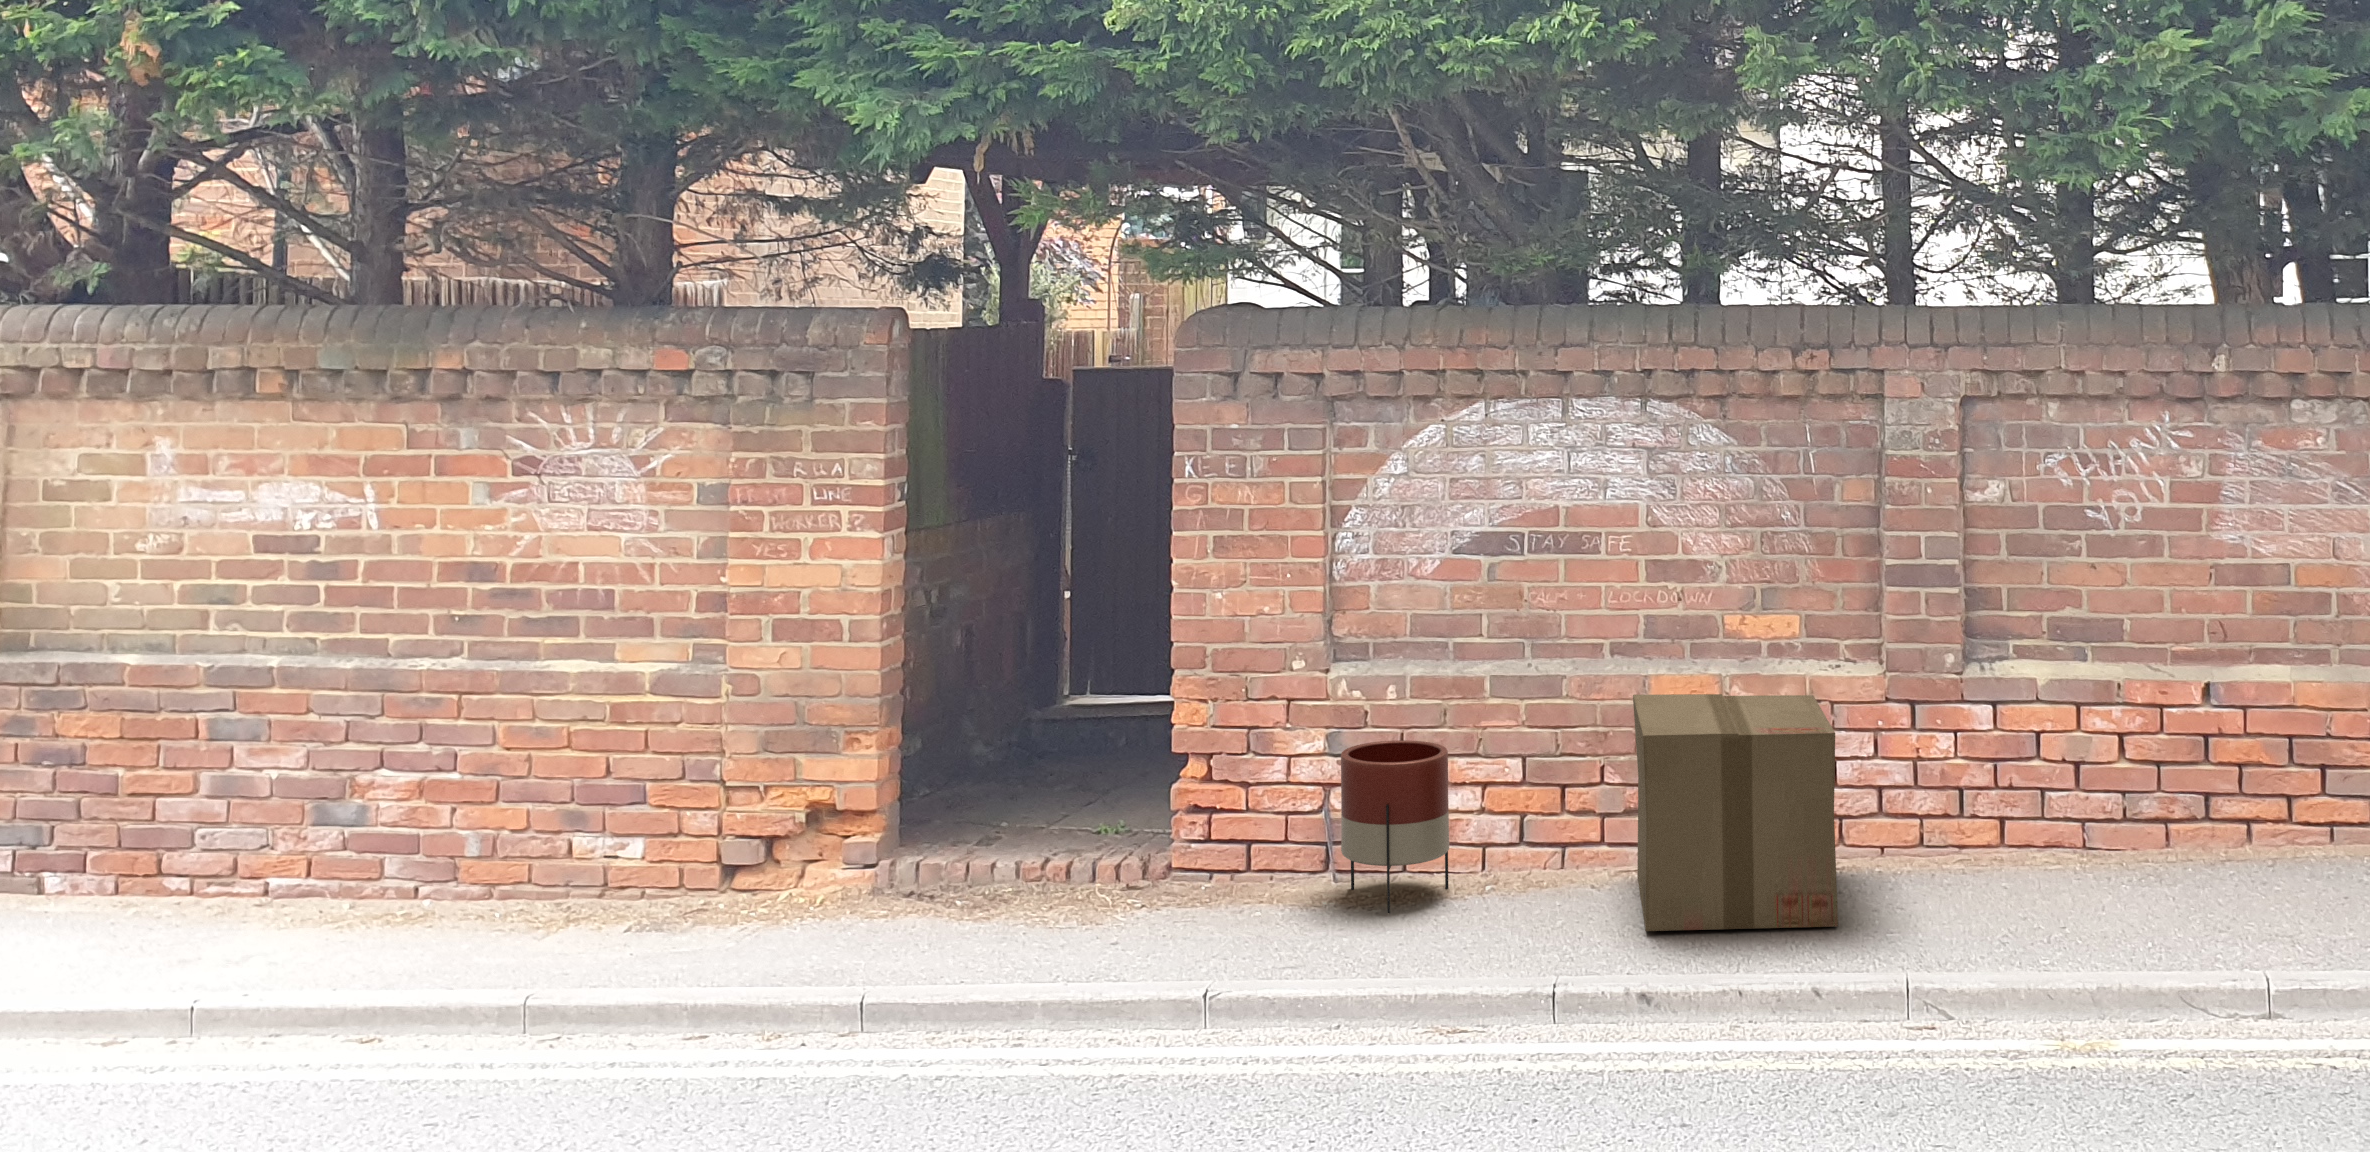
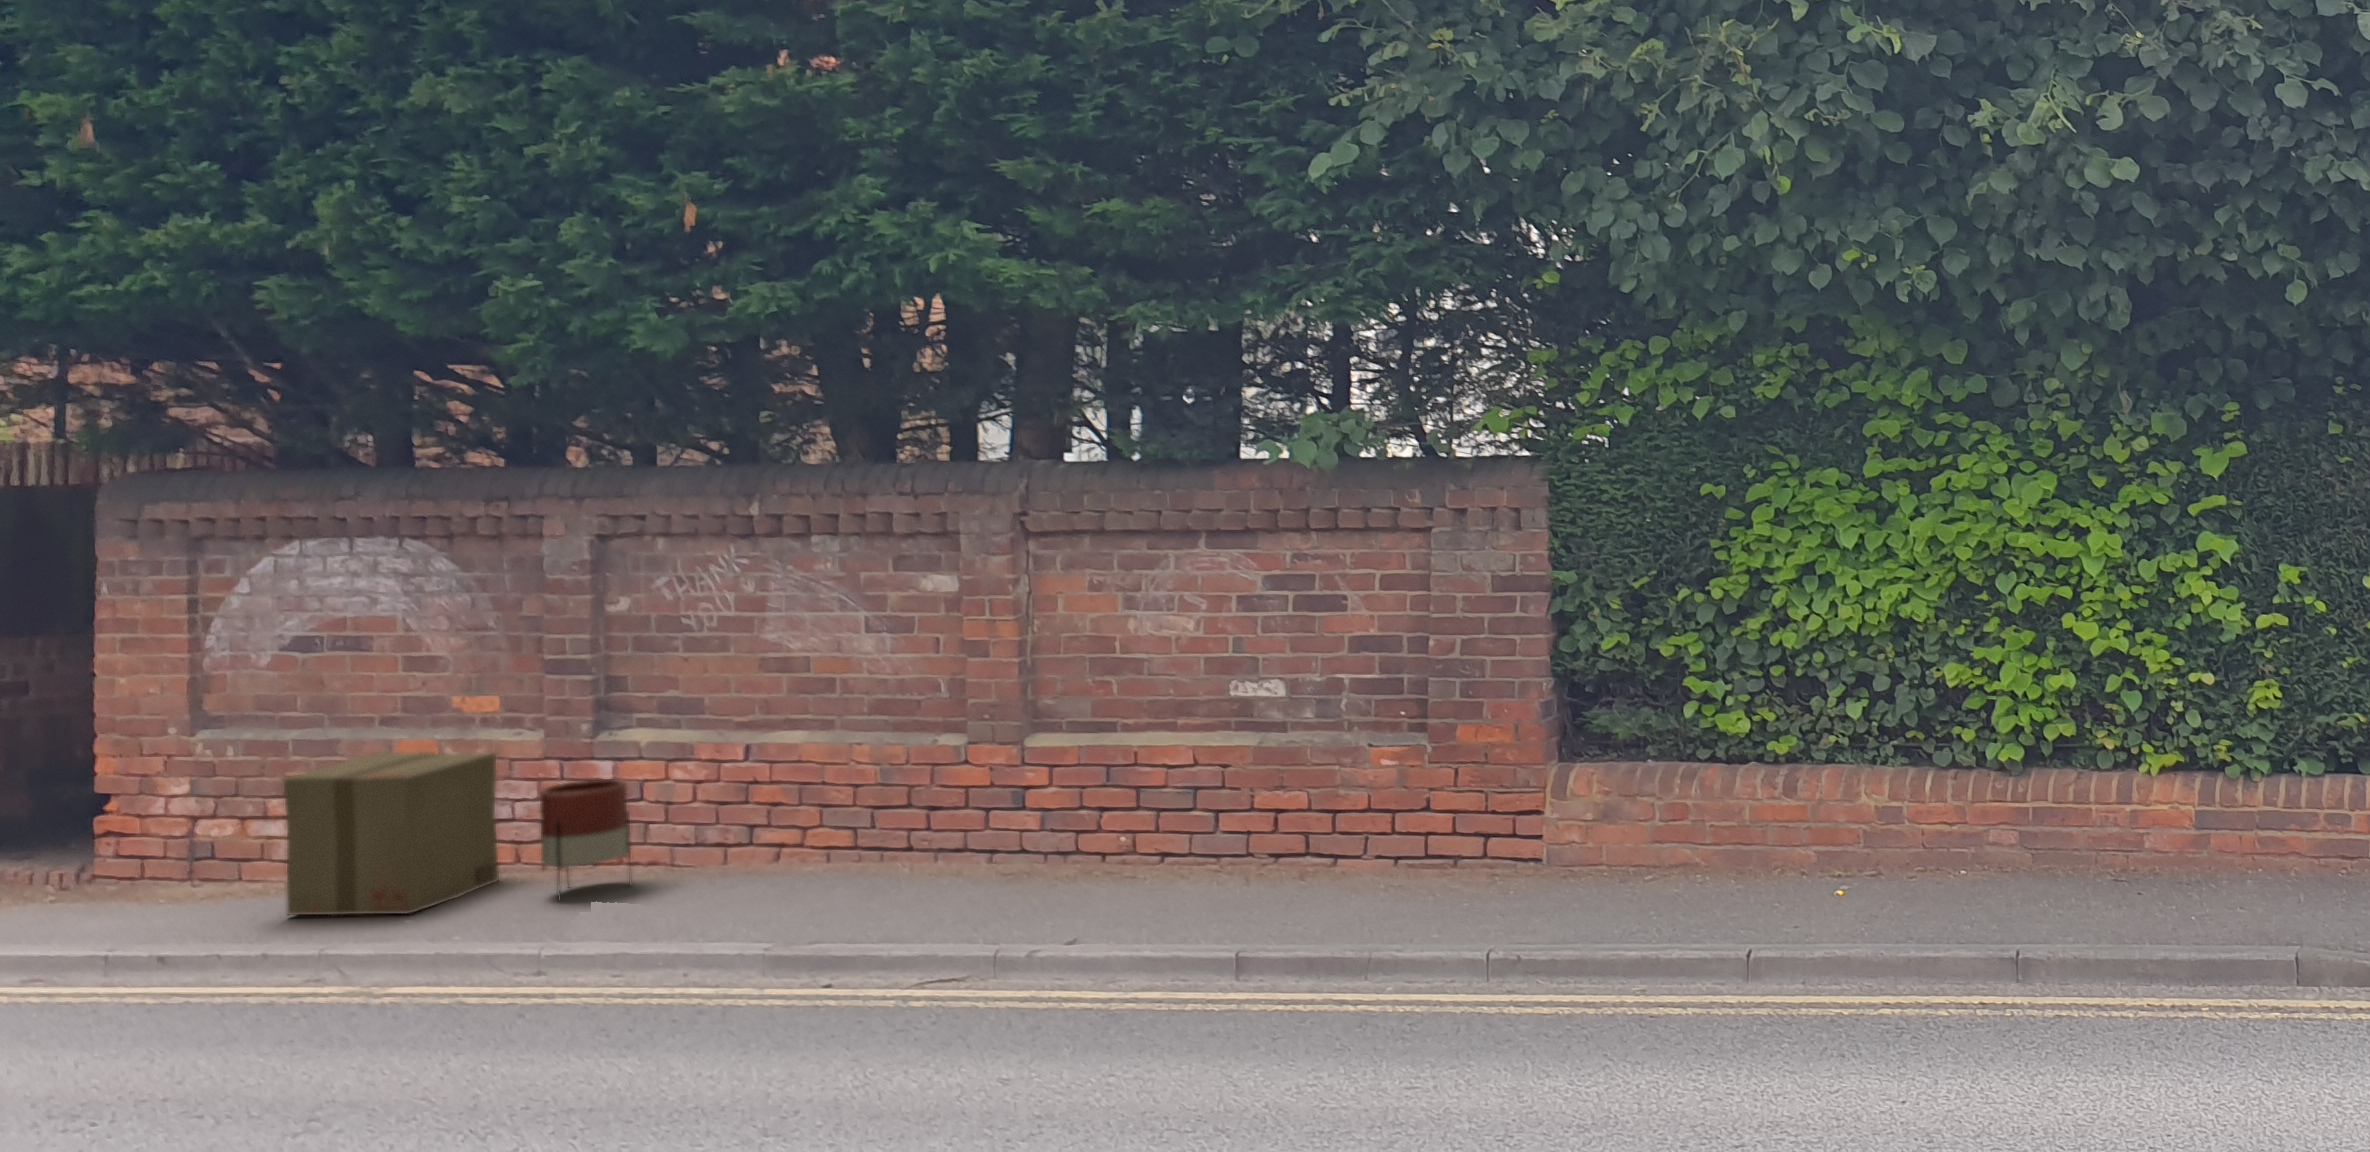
planter: present [1341,740,1449,914] -> present [540,779,632,898]

